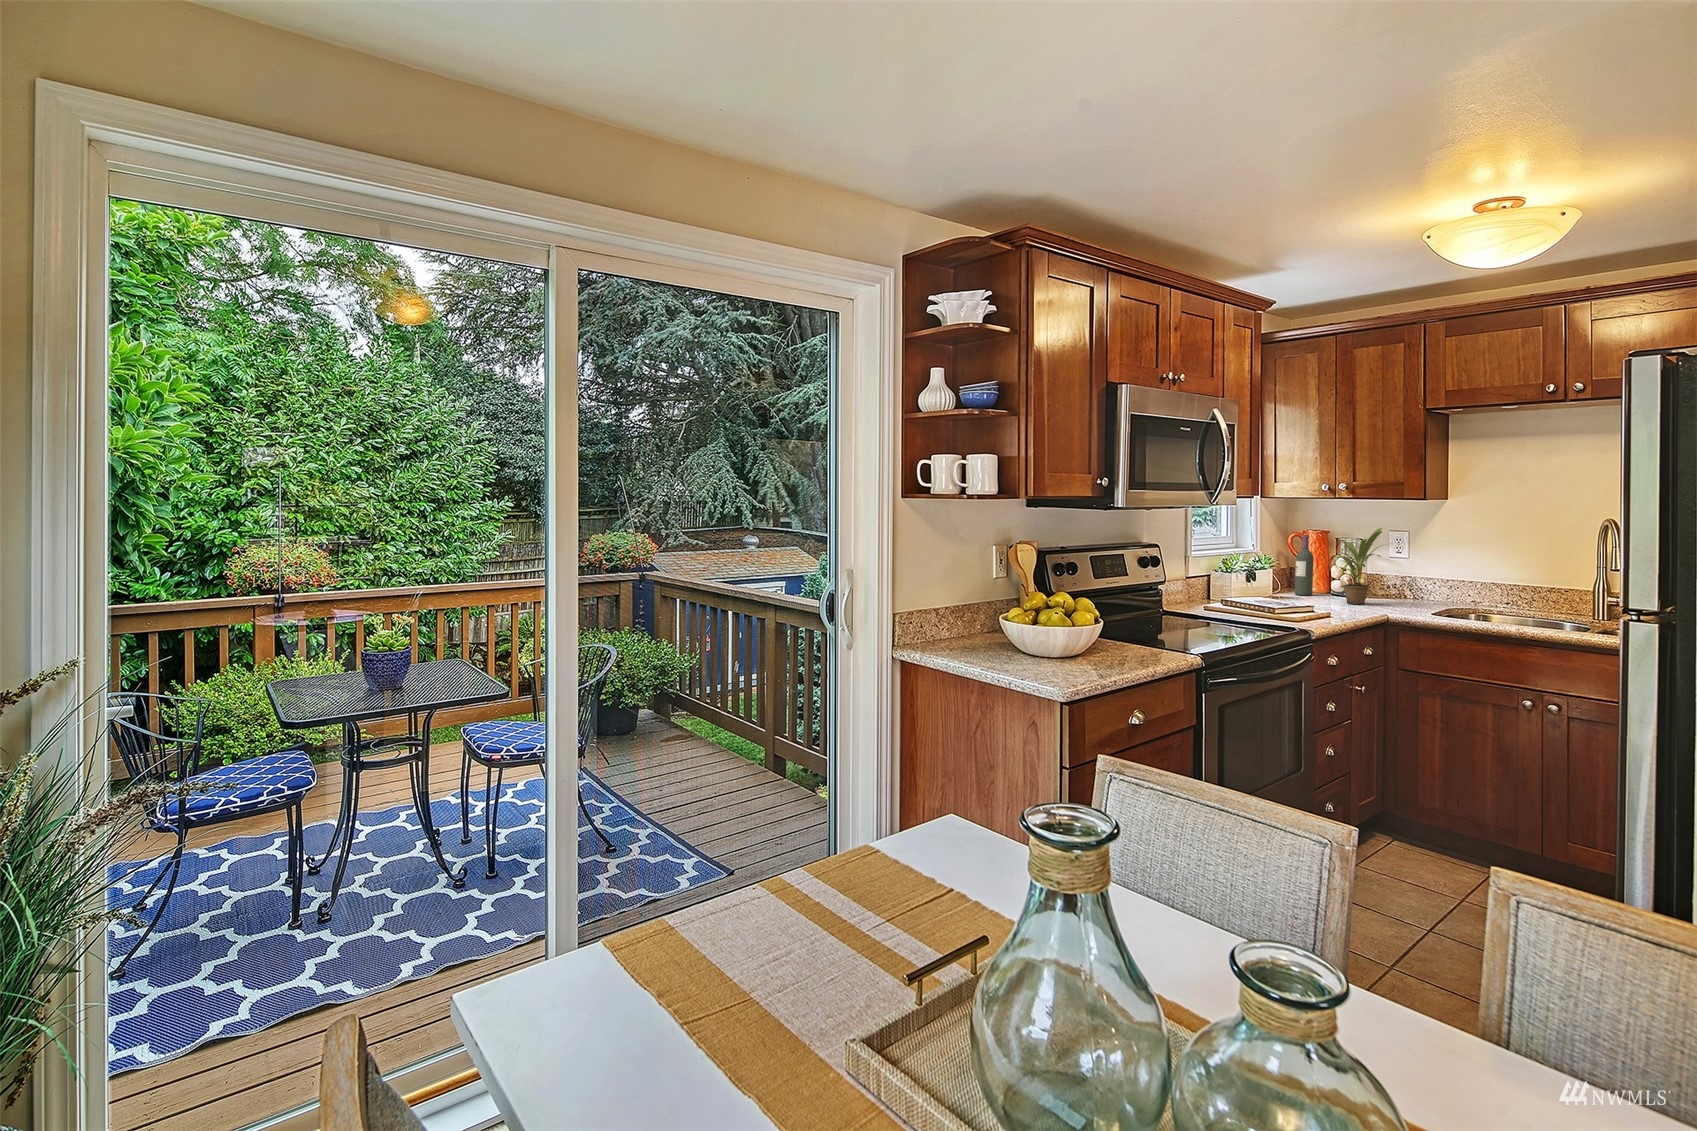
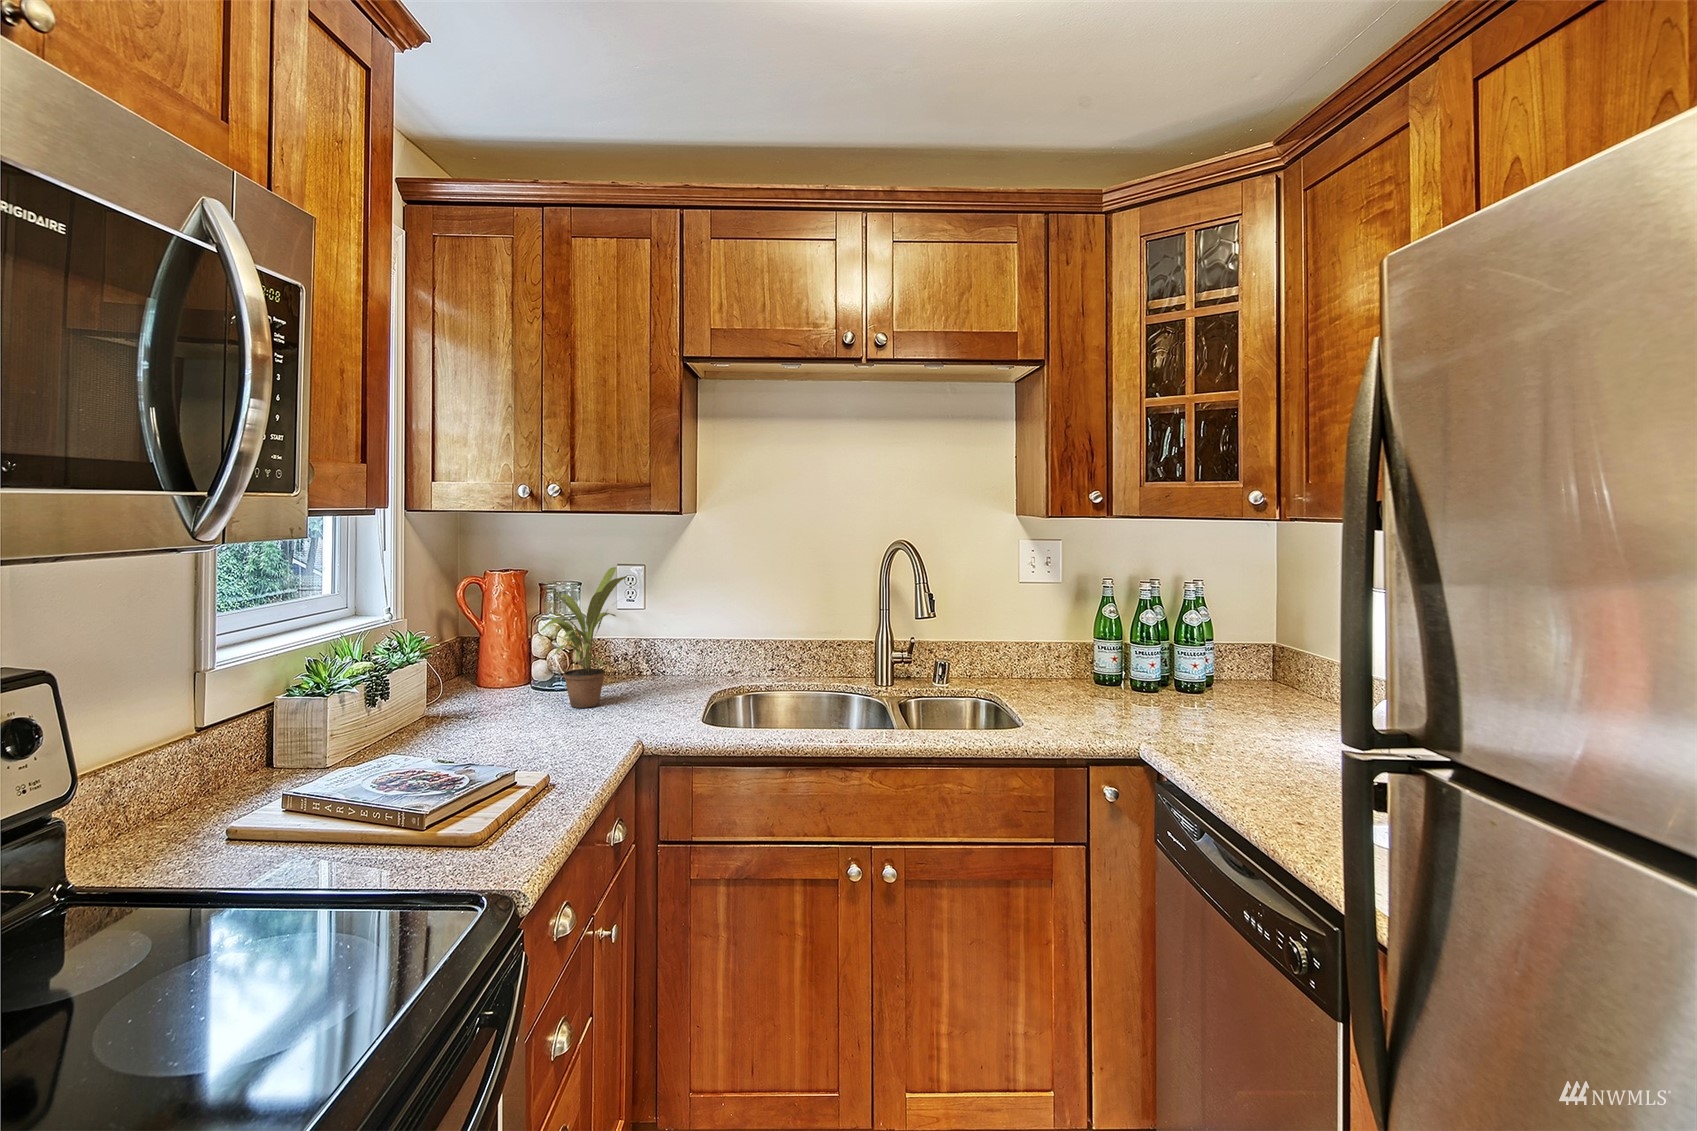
wine bottle: present [1295,535,1314,595] -> none [473,581,505,693]

